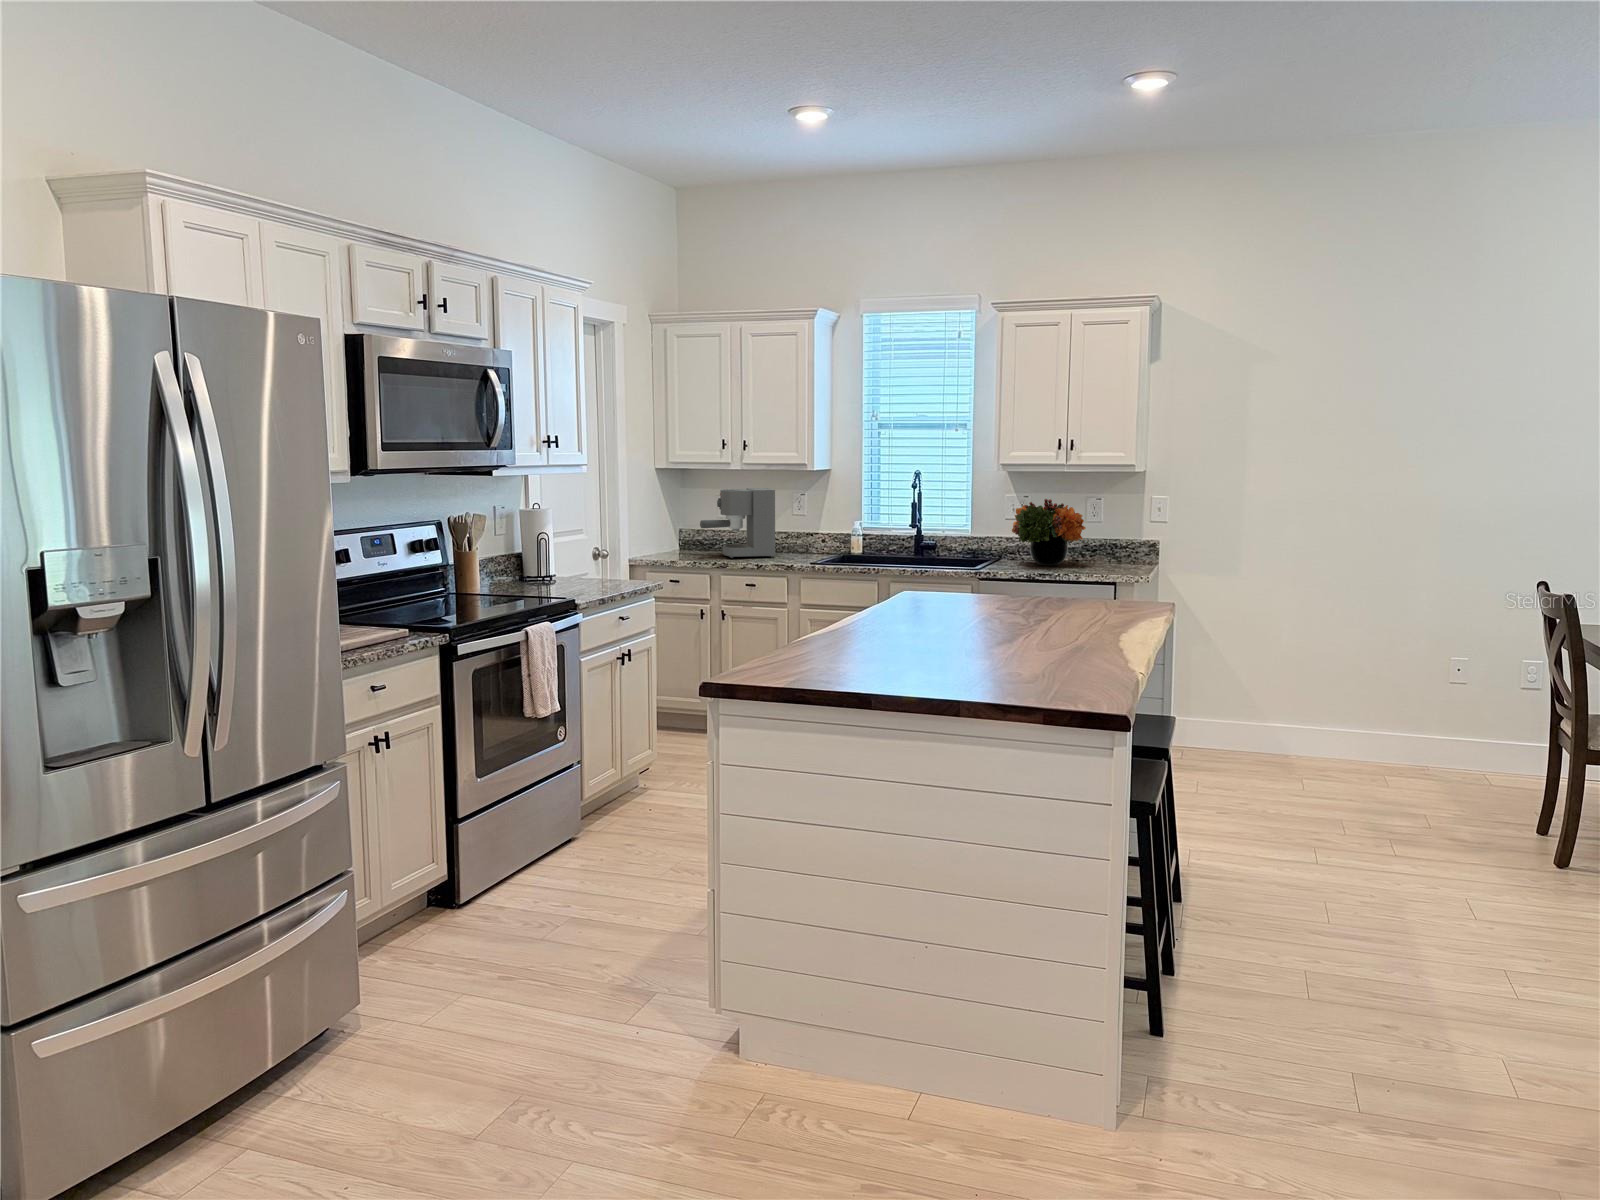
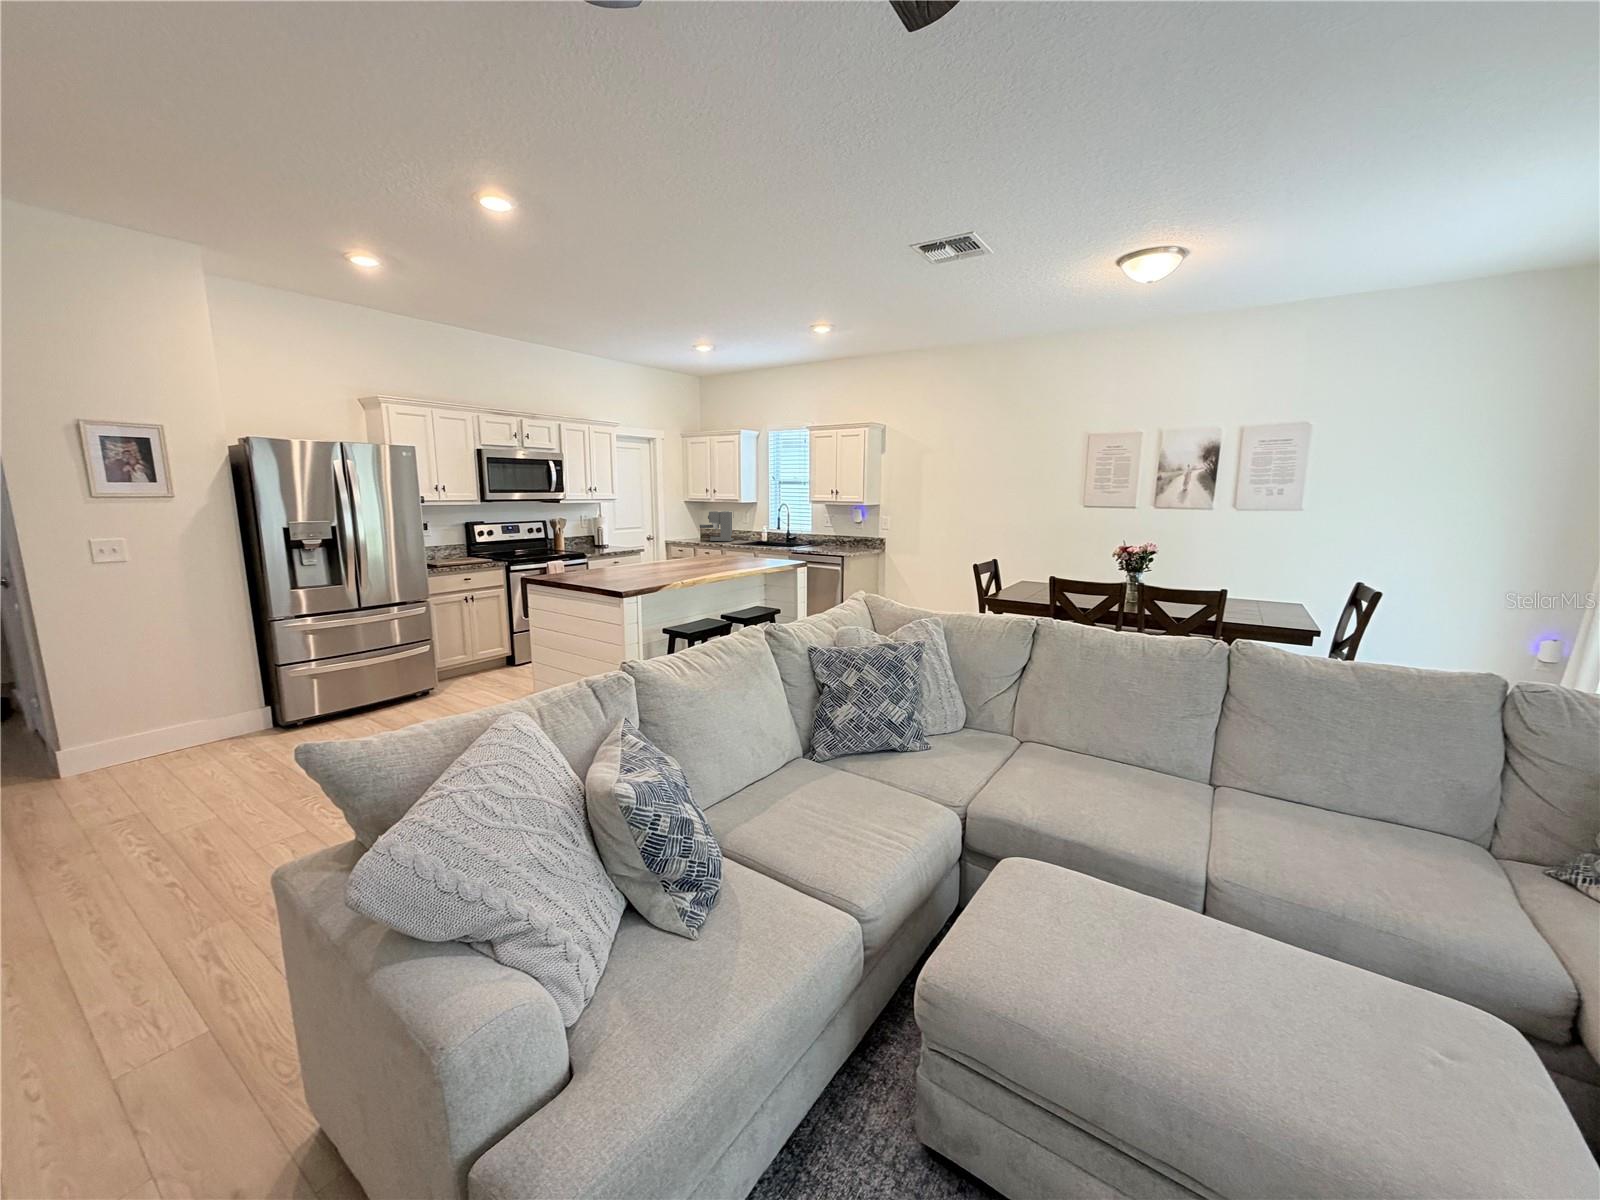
flower arrangement: present [1012,499,1086,565] -> none [814,518,849,548]

